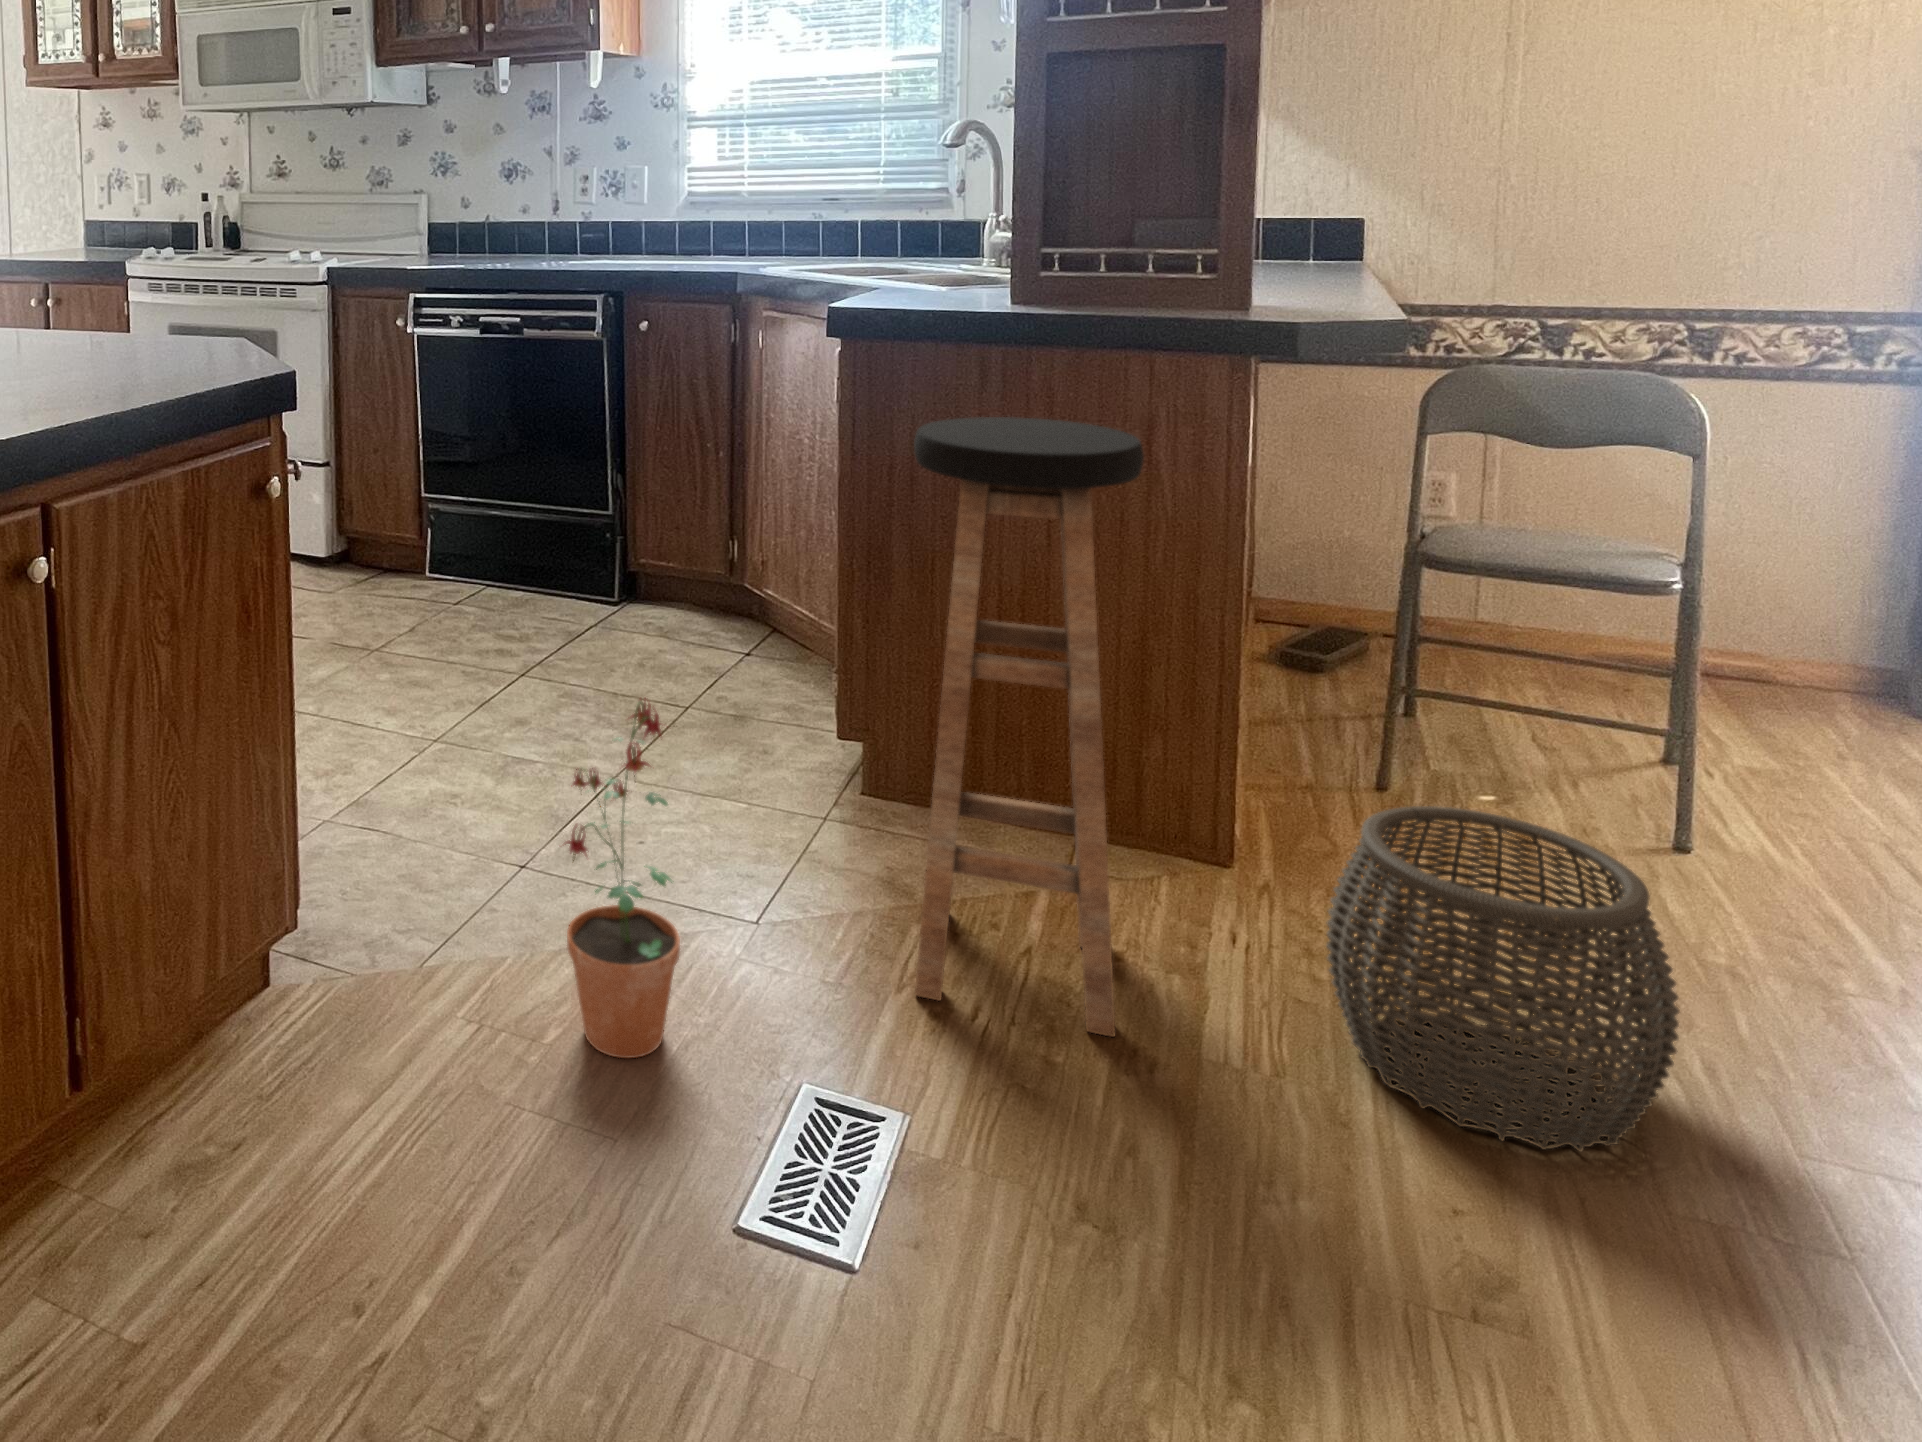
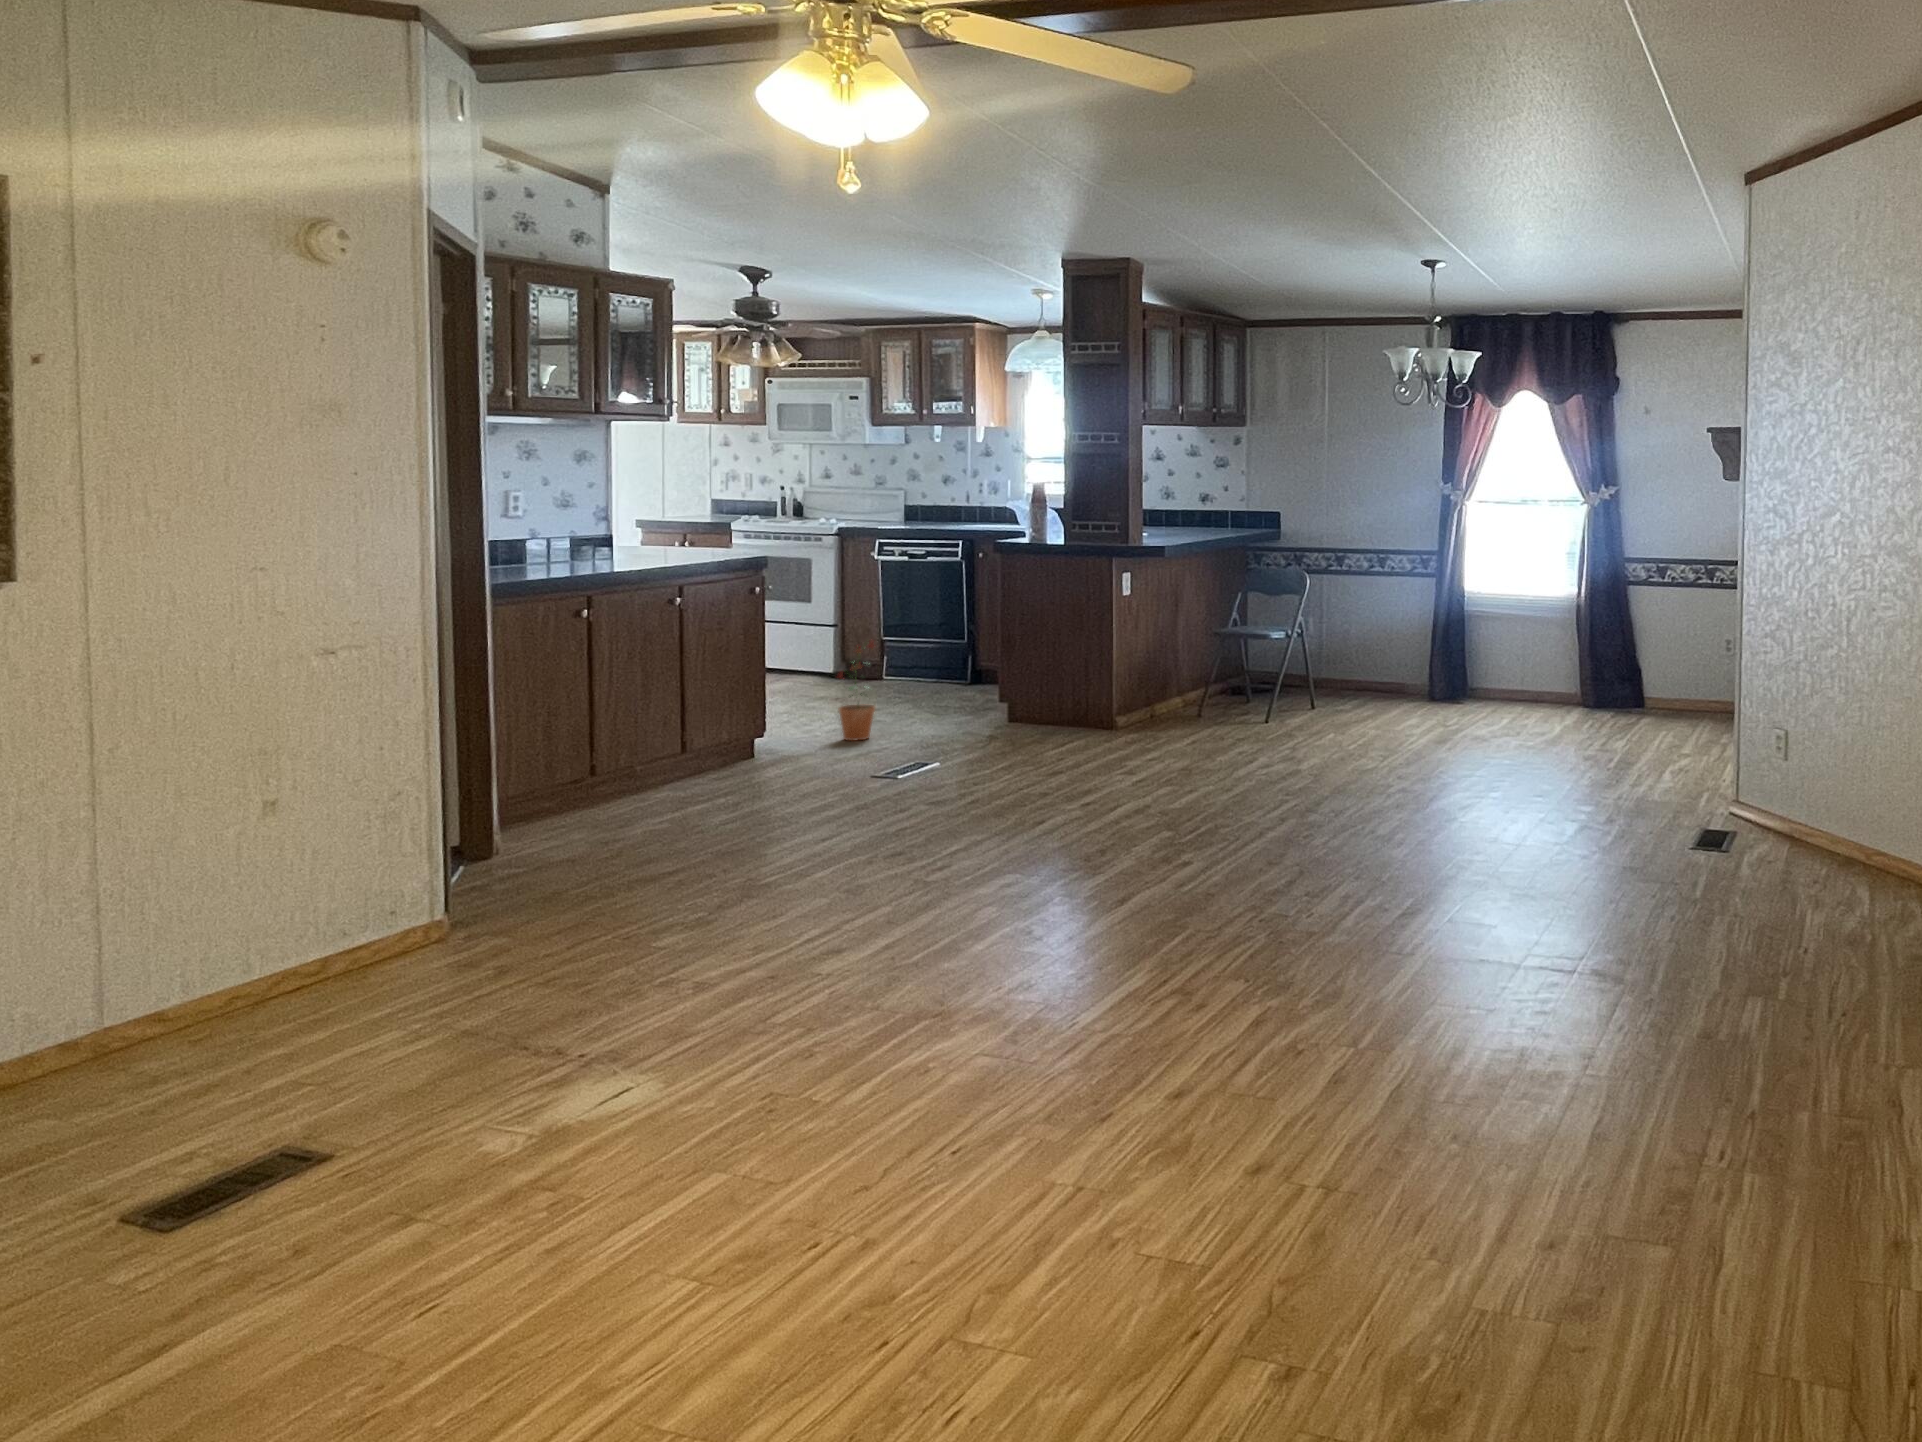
bar stool: present [914,417,1144,1037] -> none [958,561,1035,735]
woven basket: present [1326,806,1679,1151] -> none [1063,668,1140,740]

